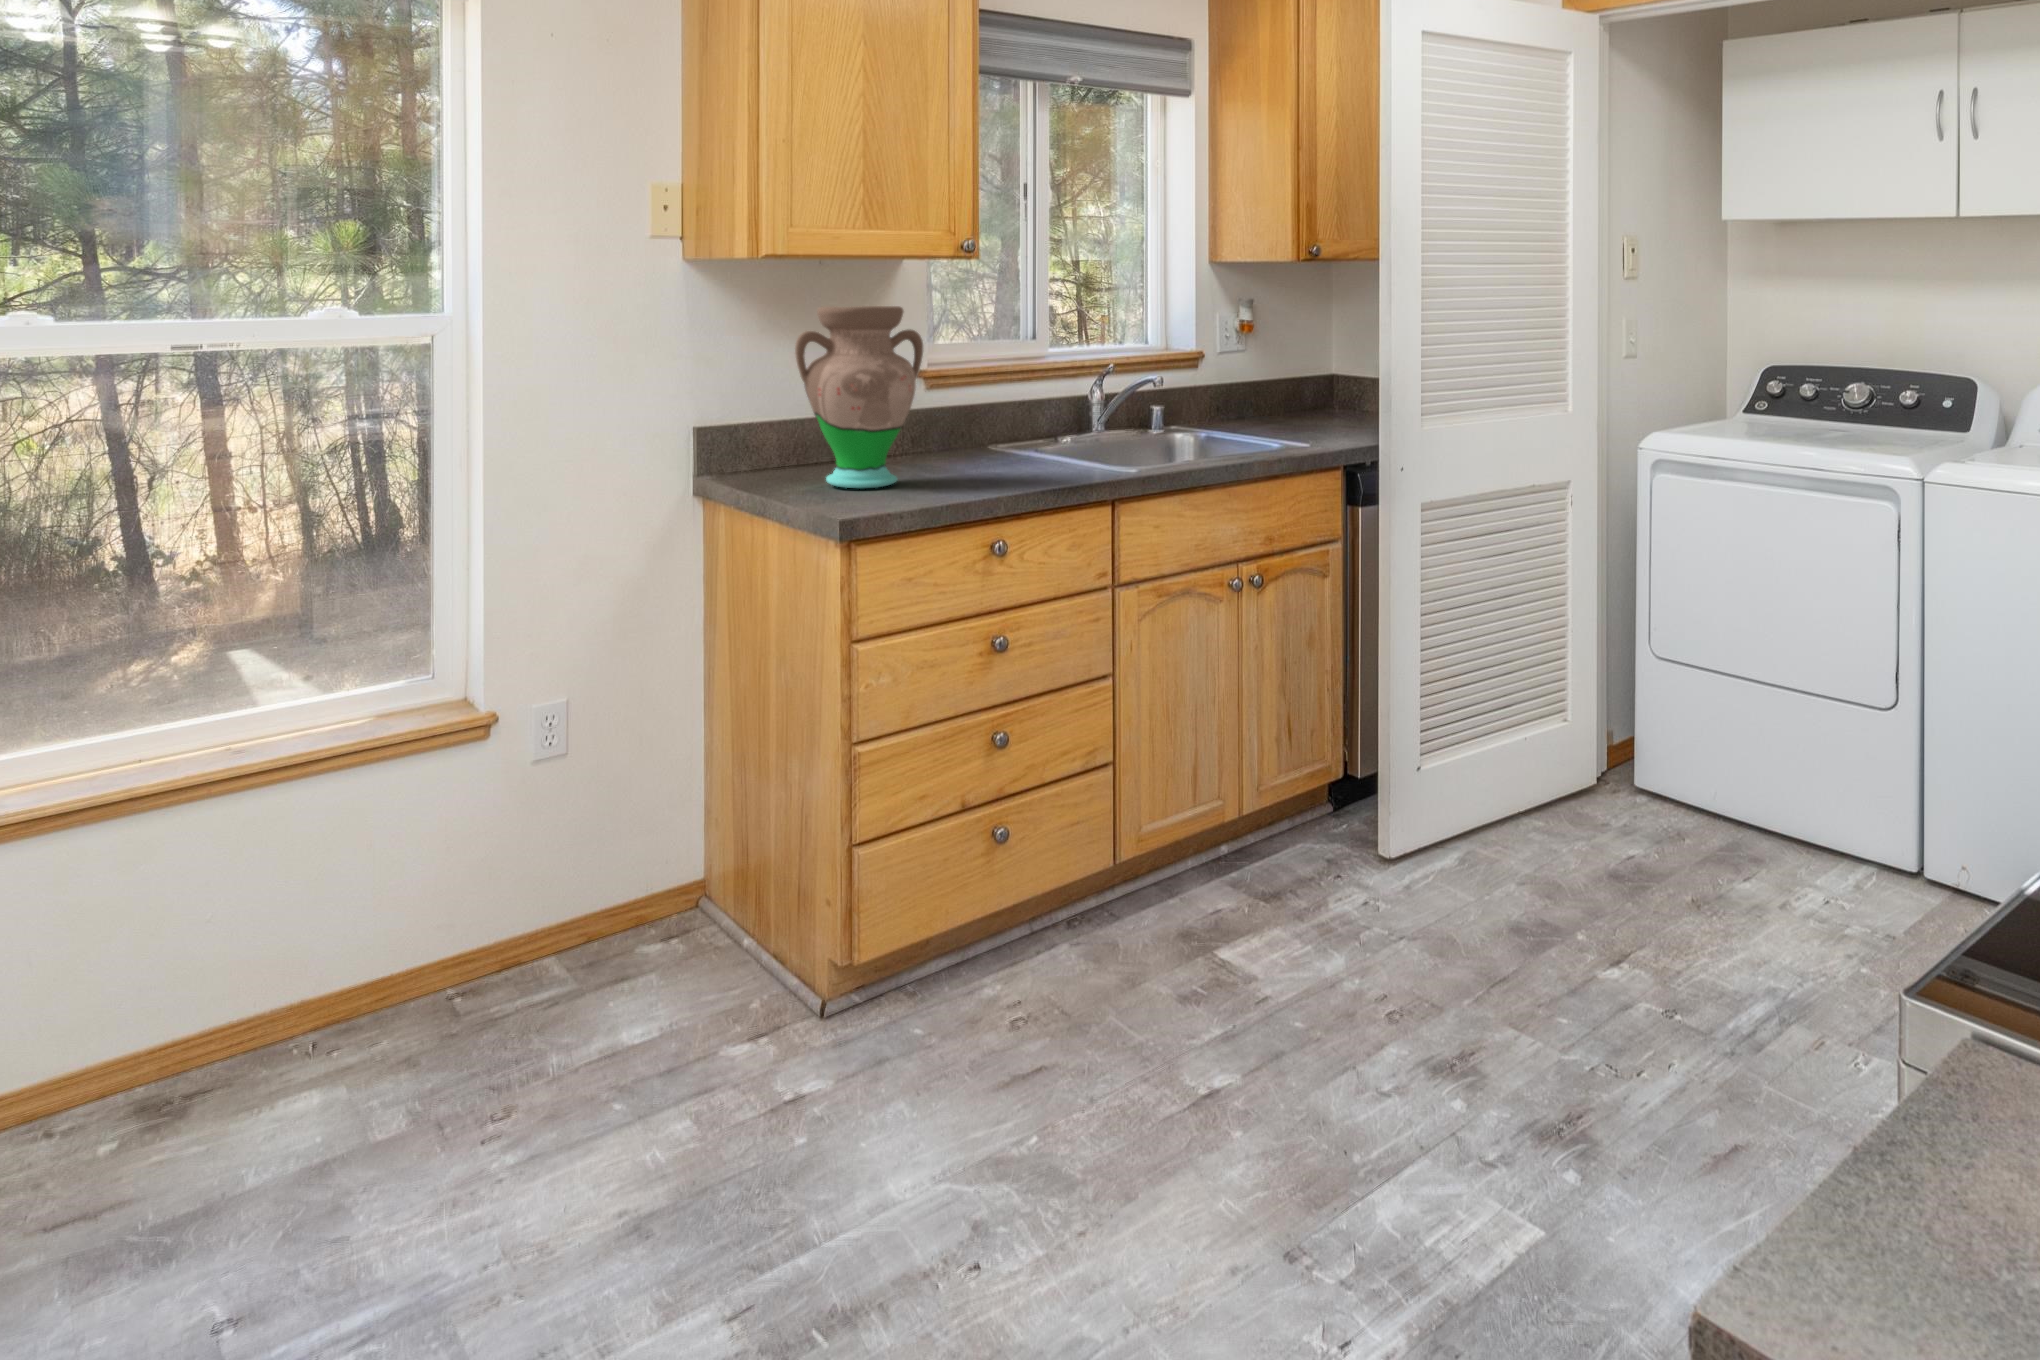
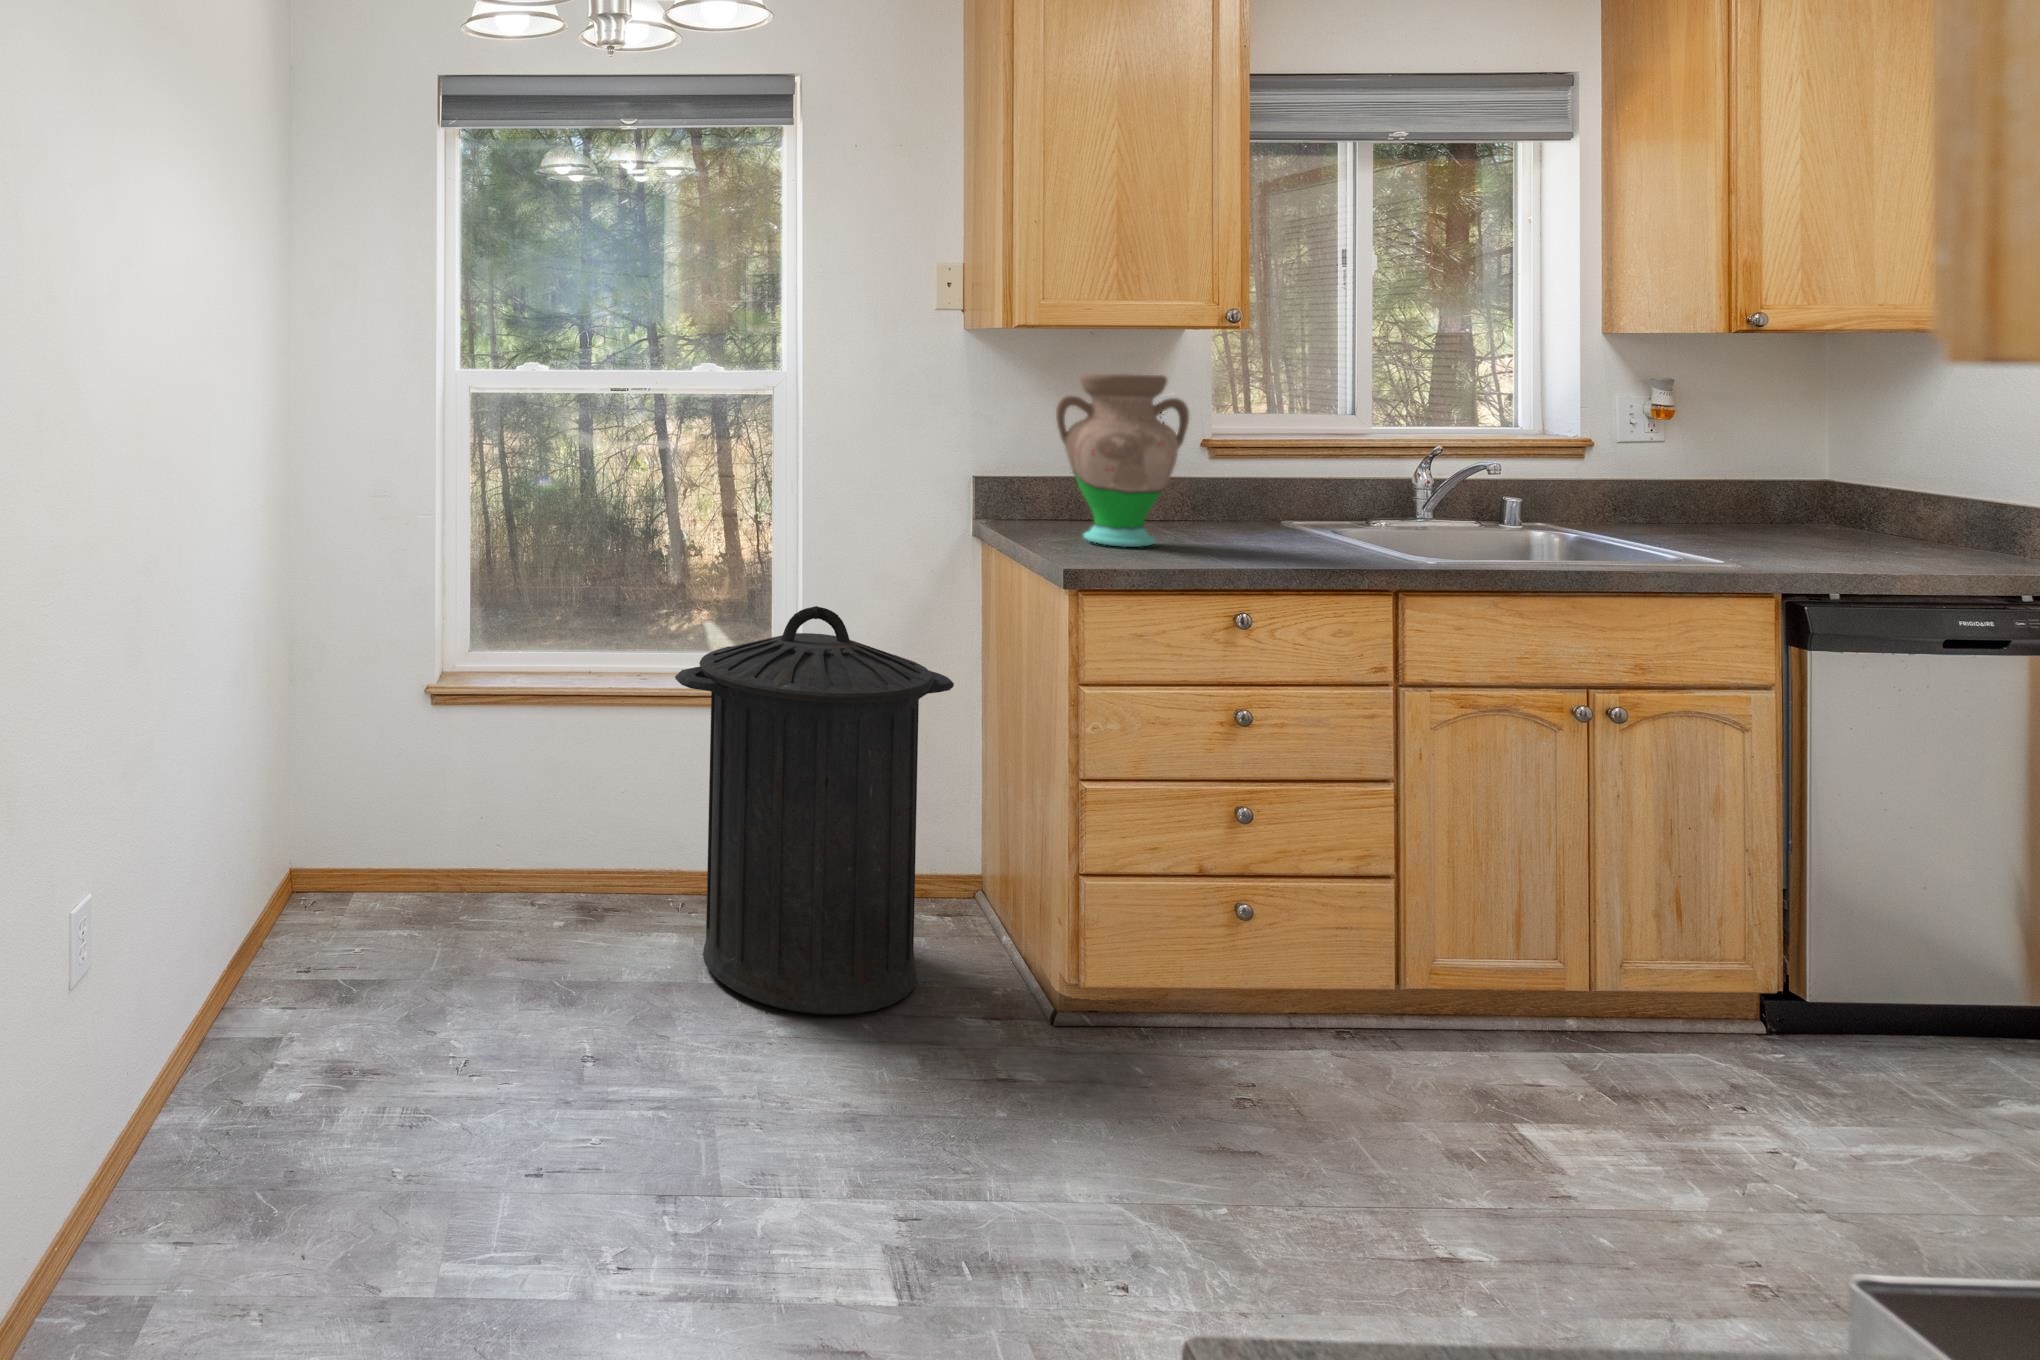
trash can: none [355,600,703,1097] -> present [675,606,954,1015]

